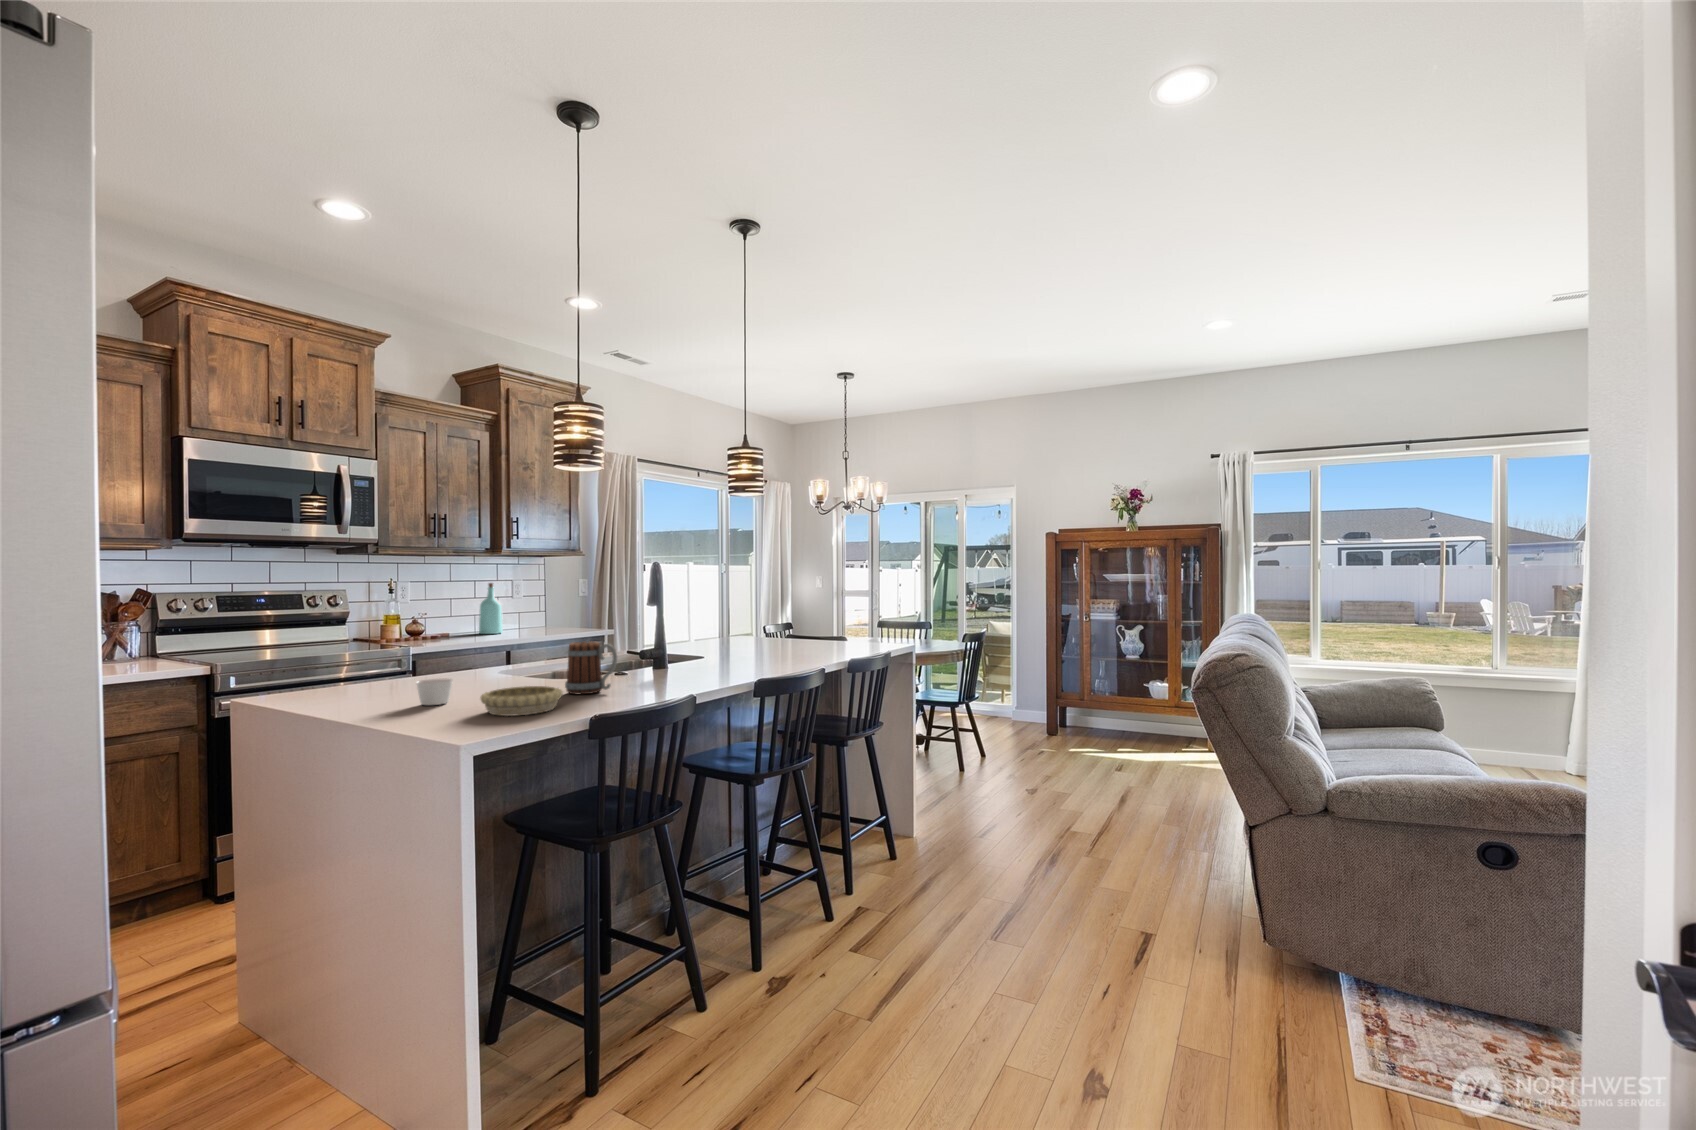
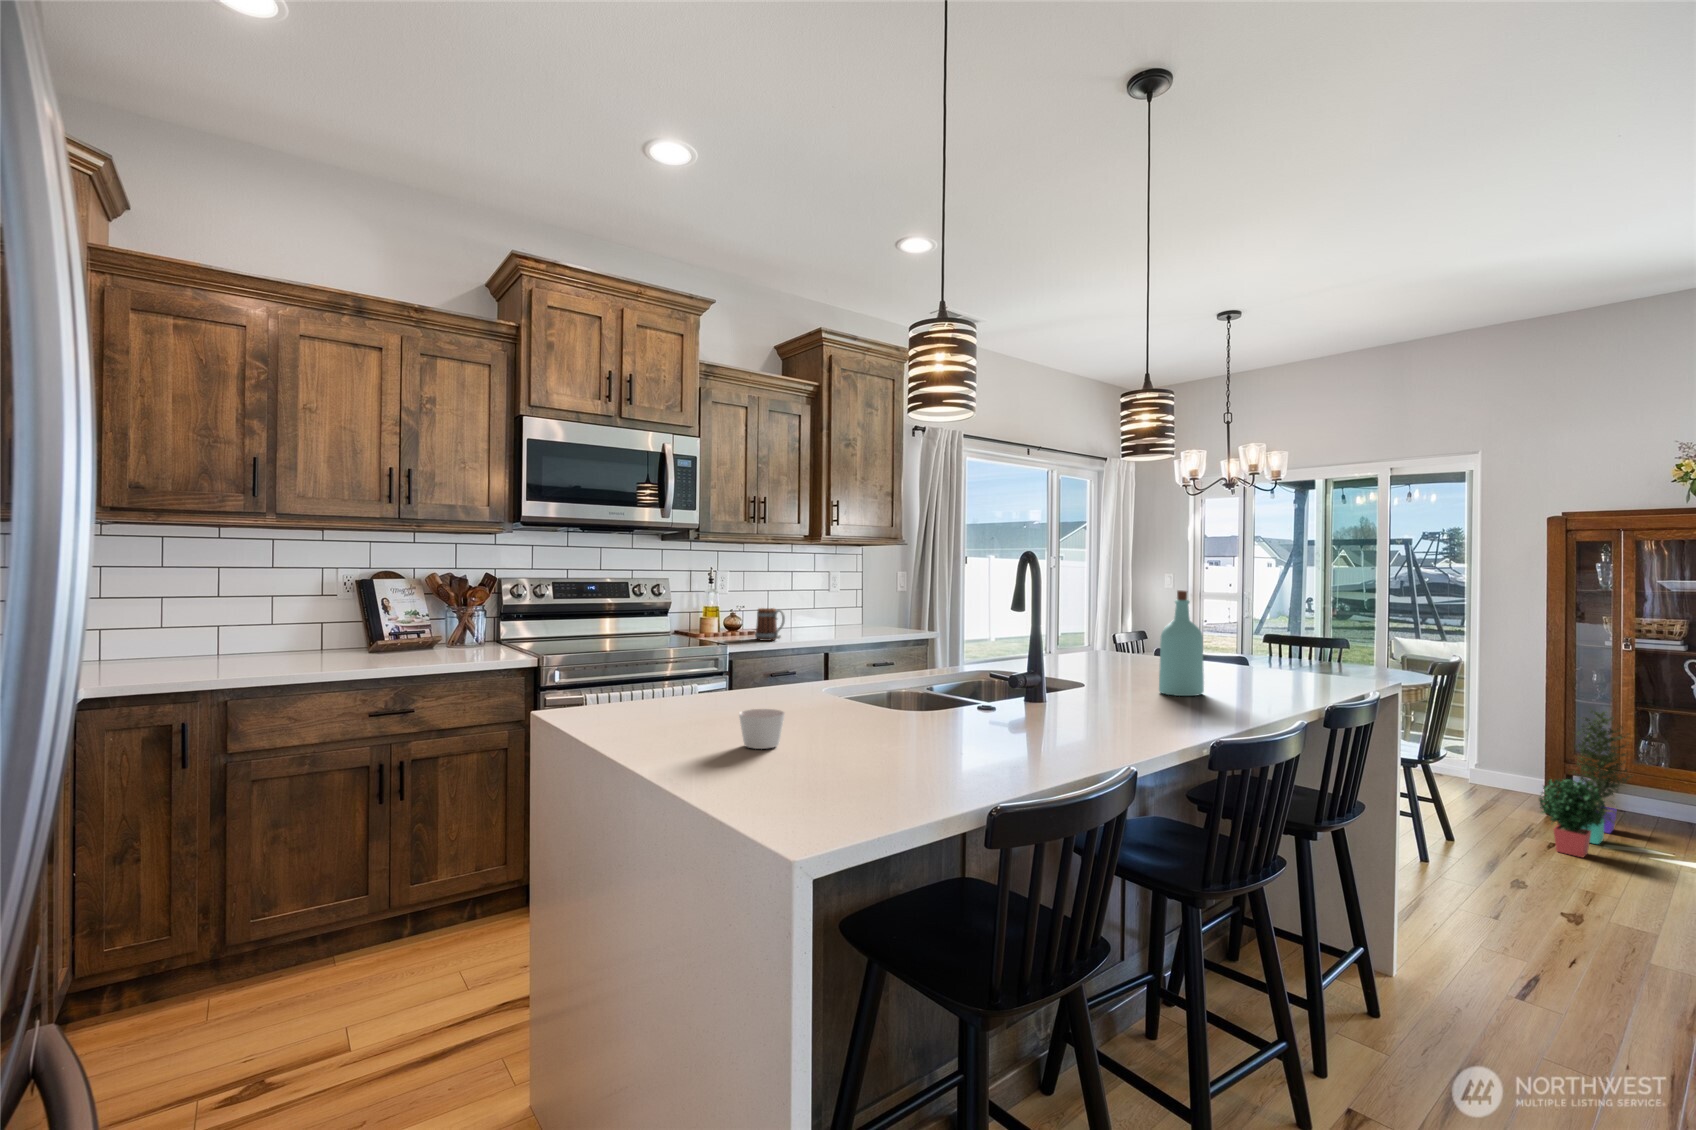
bottle: present [479,583,503,634] -> present [1159,590,1204,696]
mug: present [565,642,617,694] -> present [755,608,785,641]
potted plant: none [1032,659,1091,757] -> present [1539,709,1632,857]
decorative bowl: present [480,686,563,716] -> none [826,735,944,789]

